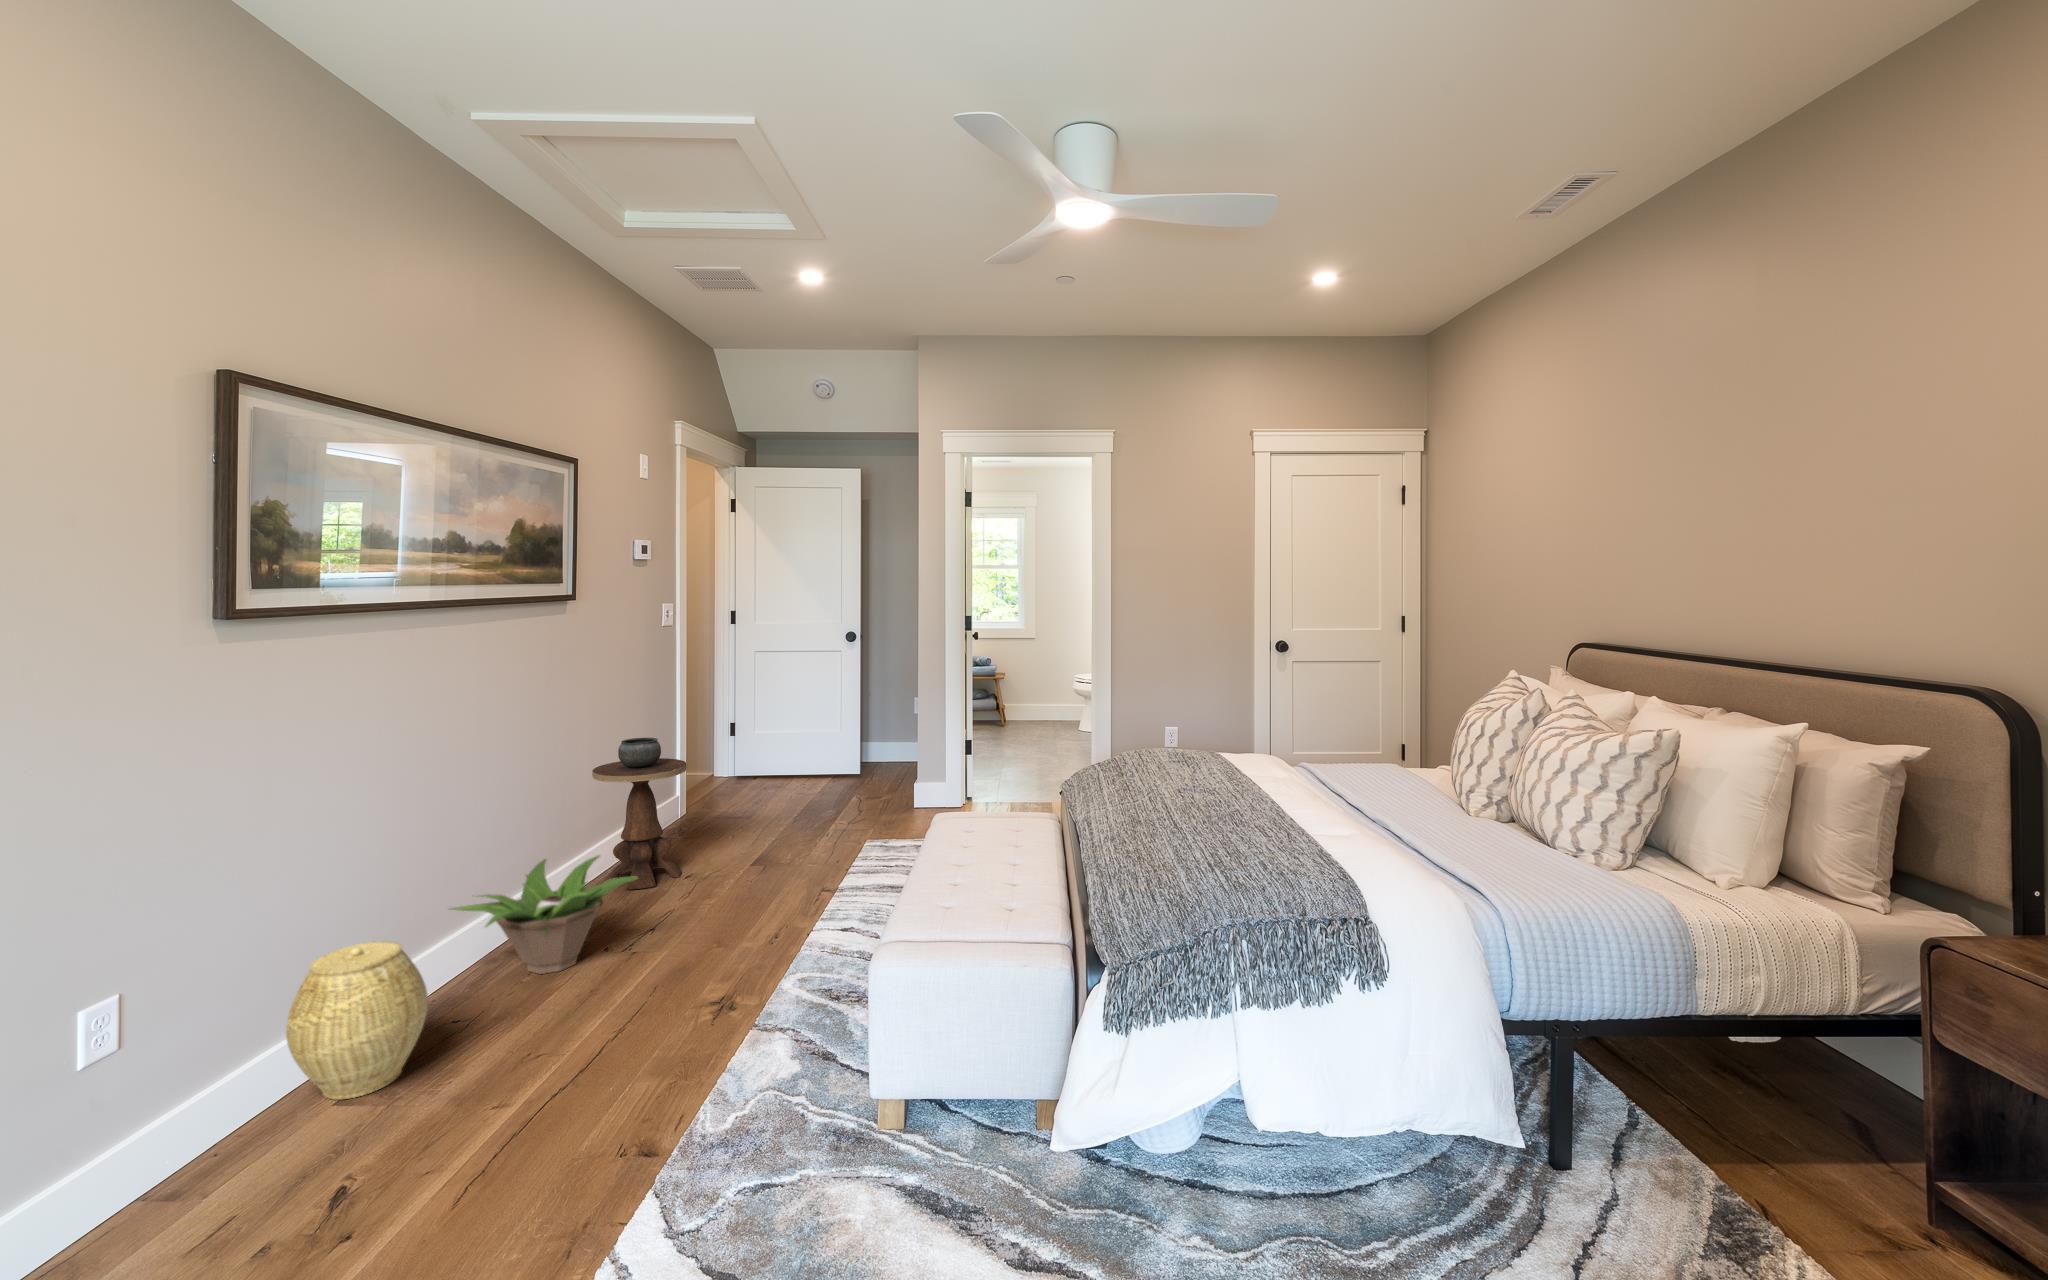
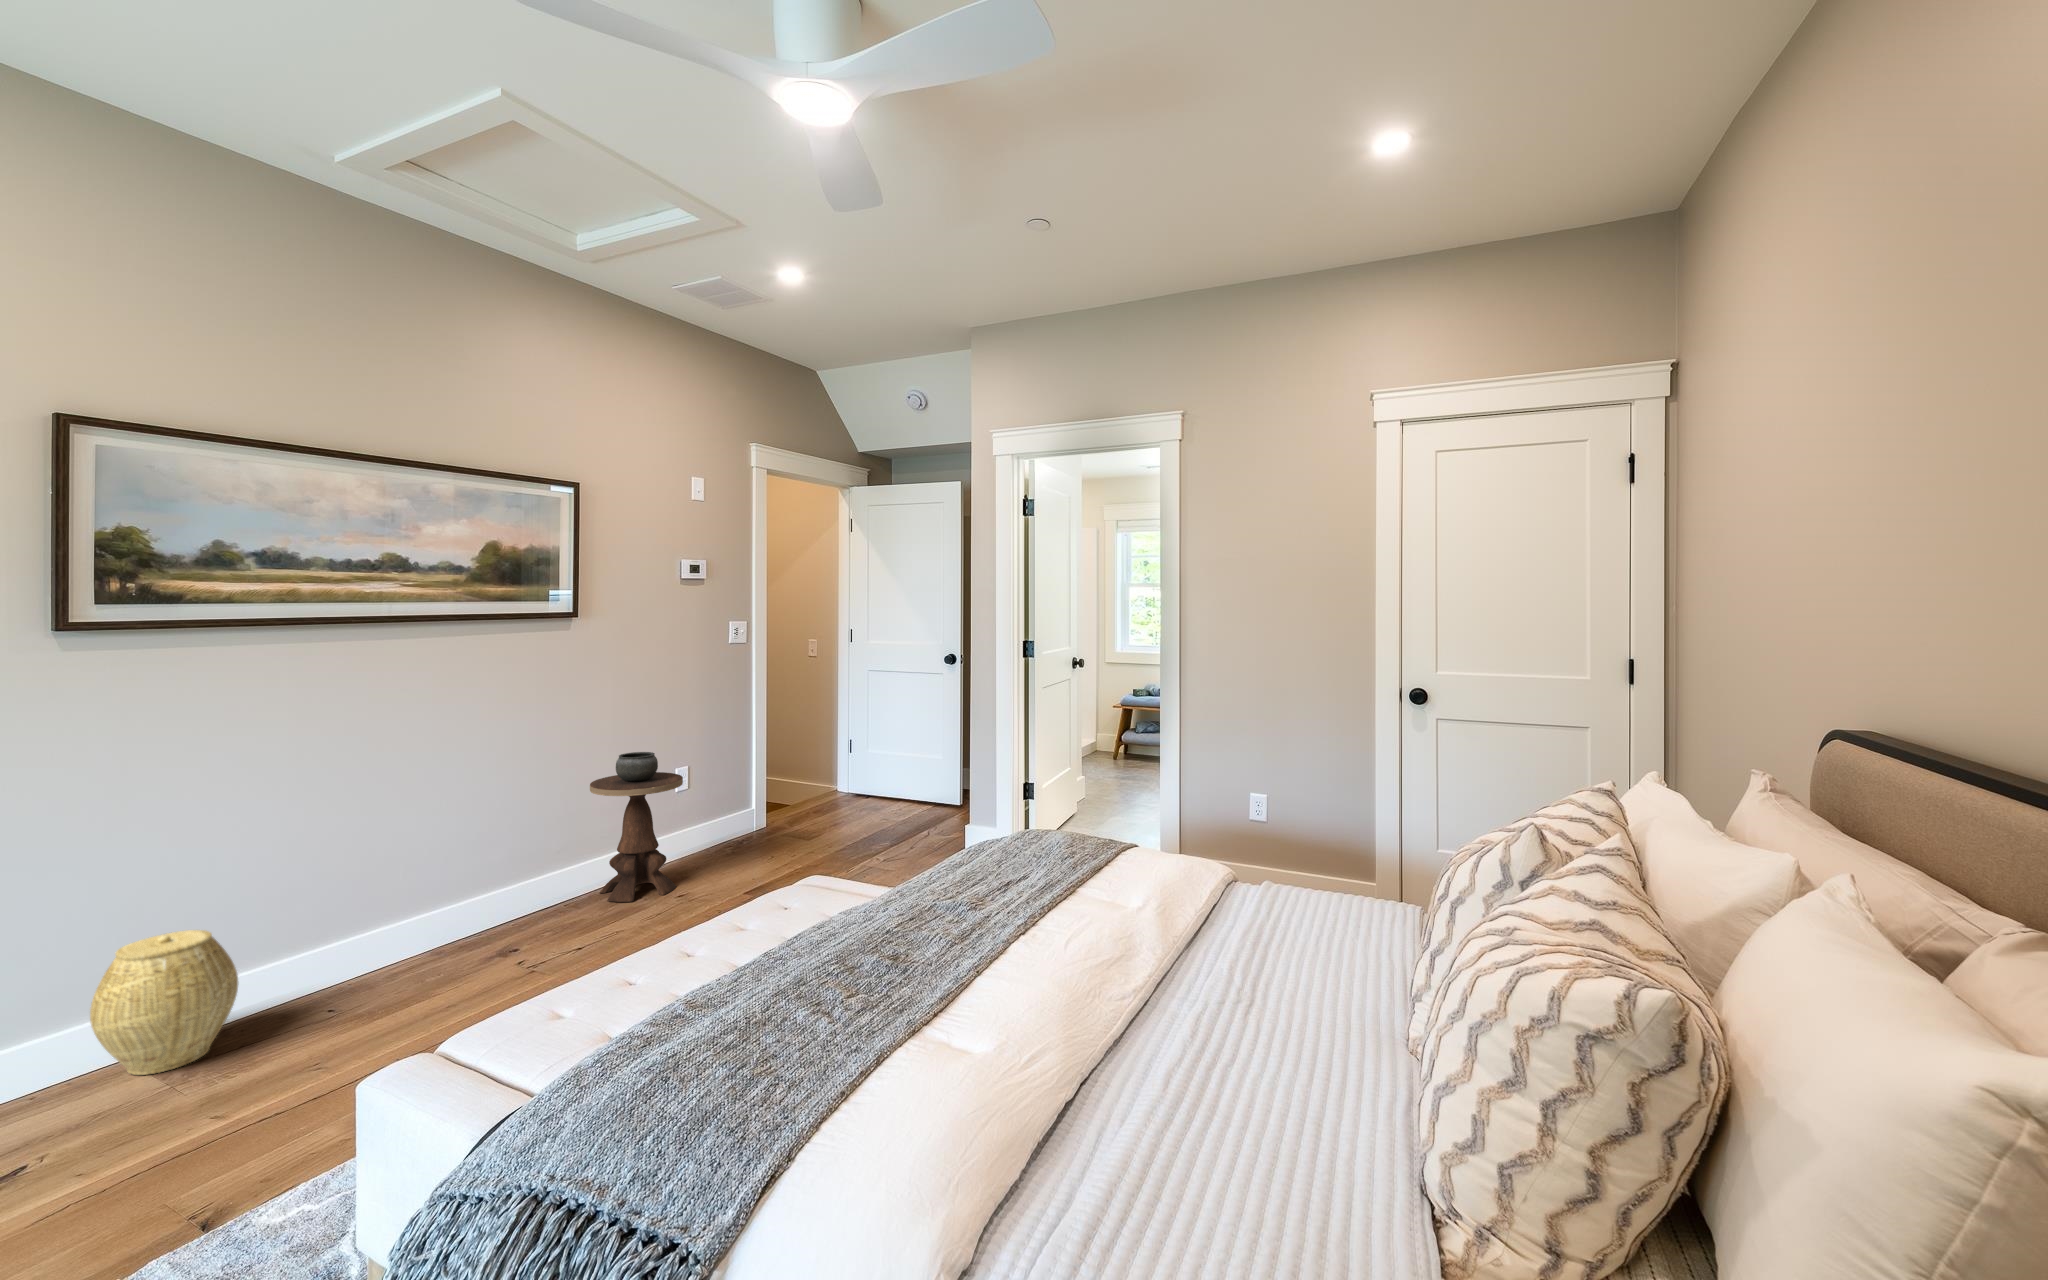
decorative plant: present [451,855,637,974] -> none [339,864,527,979]

